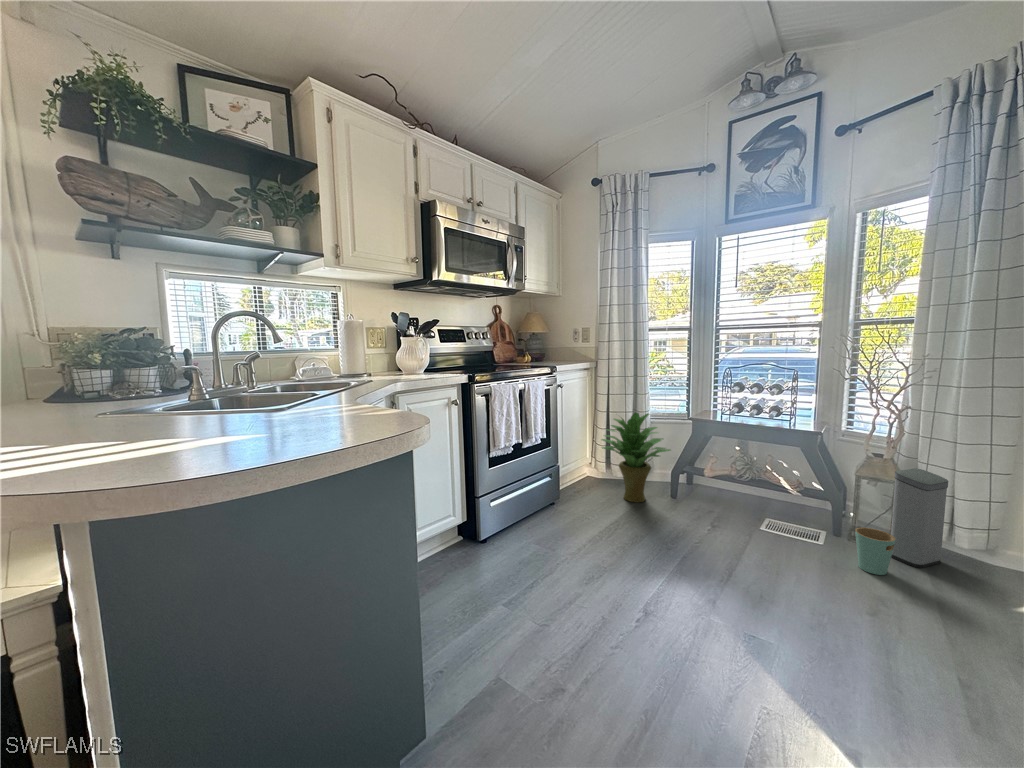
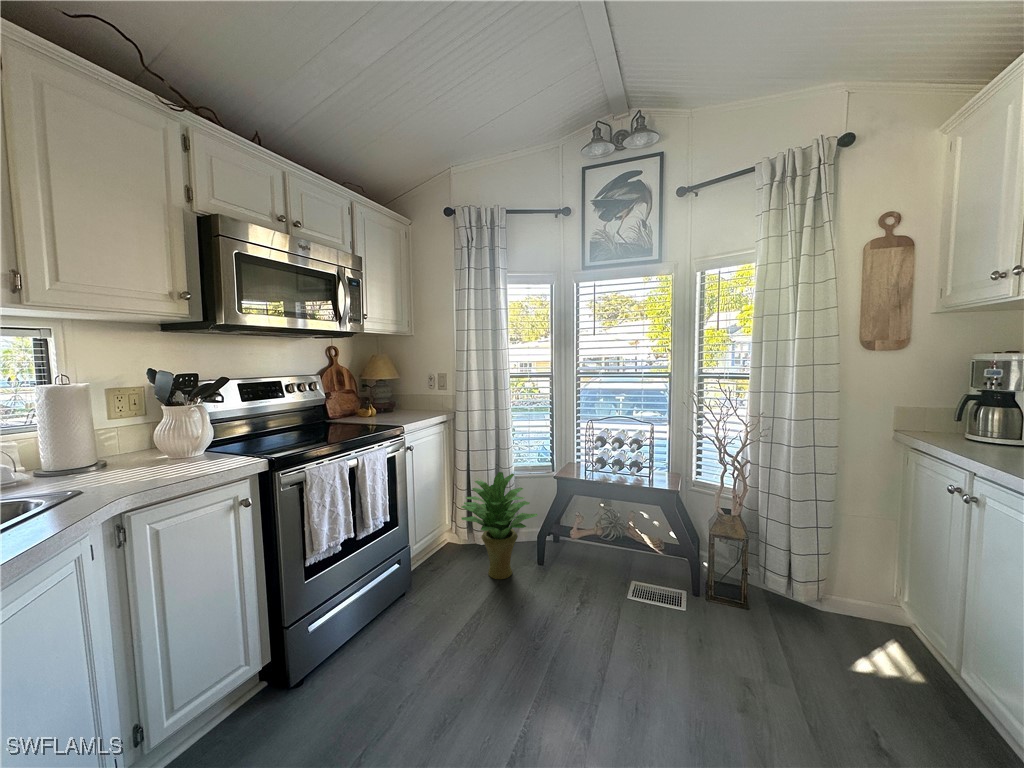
trash can: present [855,468,948,575] -> none [714,526,785,650]

